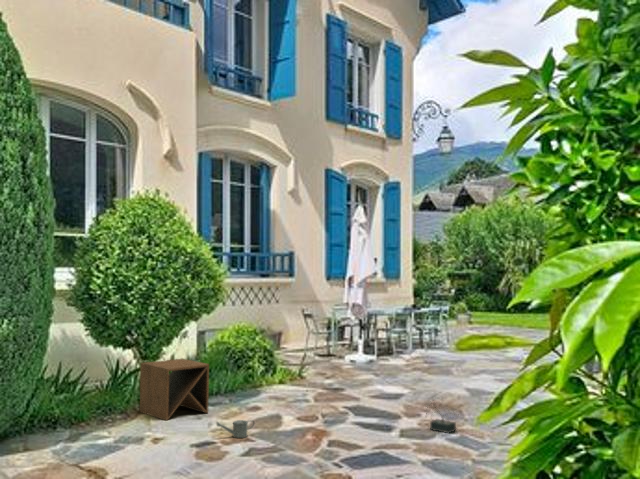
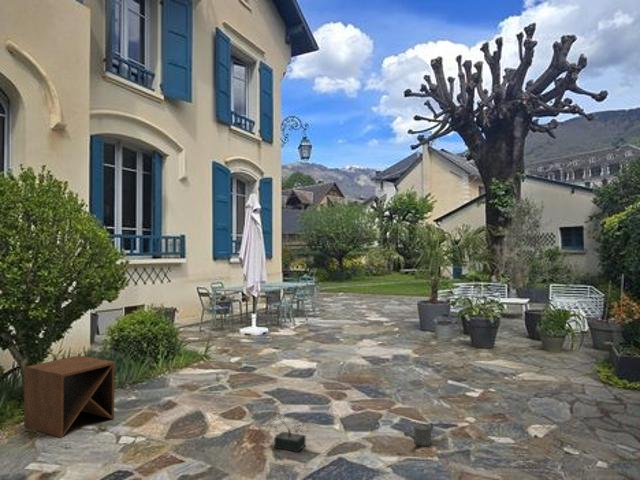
decorative plant: present [426,398,459,433] -> present [268,406,308,452]
watering can: present [217,420,254,438] -> present [404,423,433,446]

